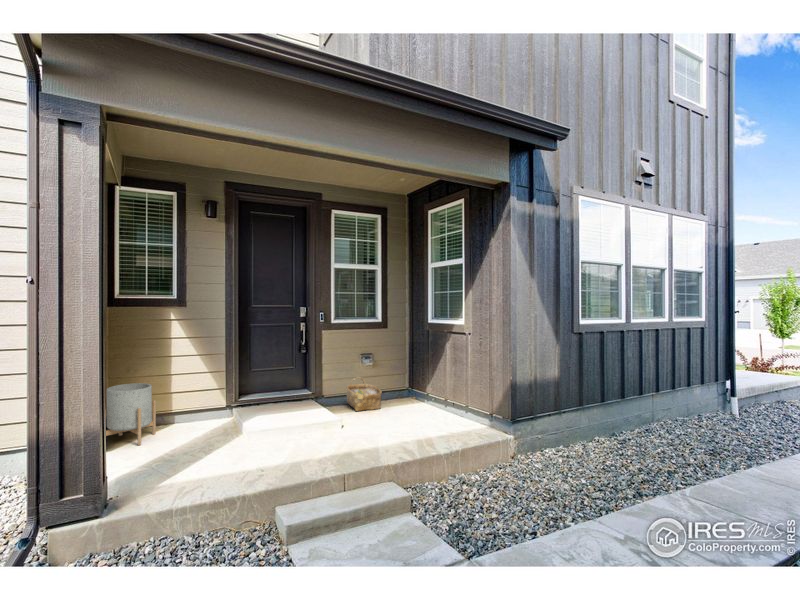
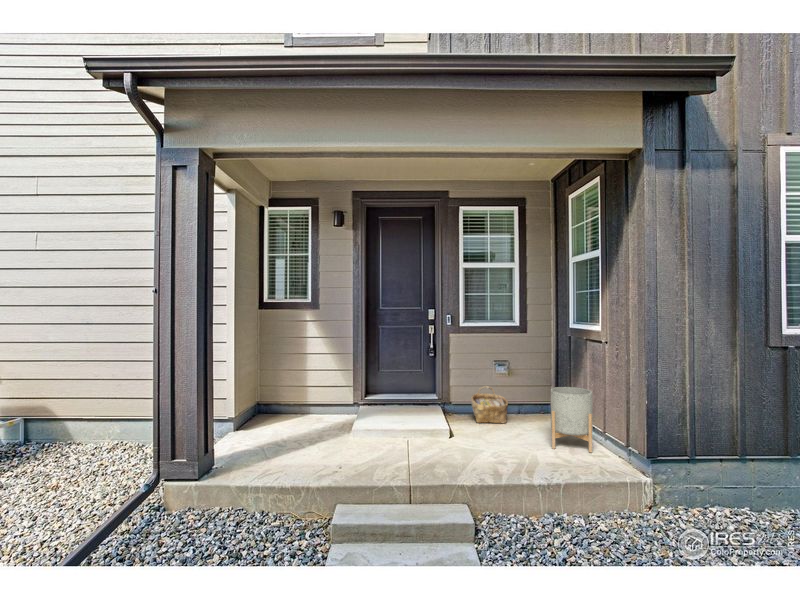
planter: present [105,383,156,445] -> present [551,387,593,453]

